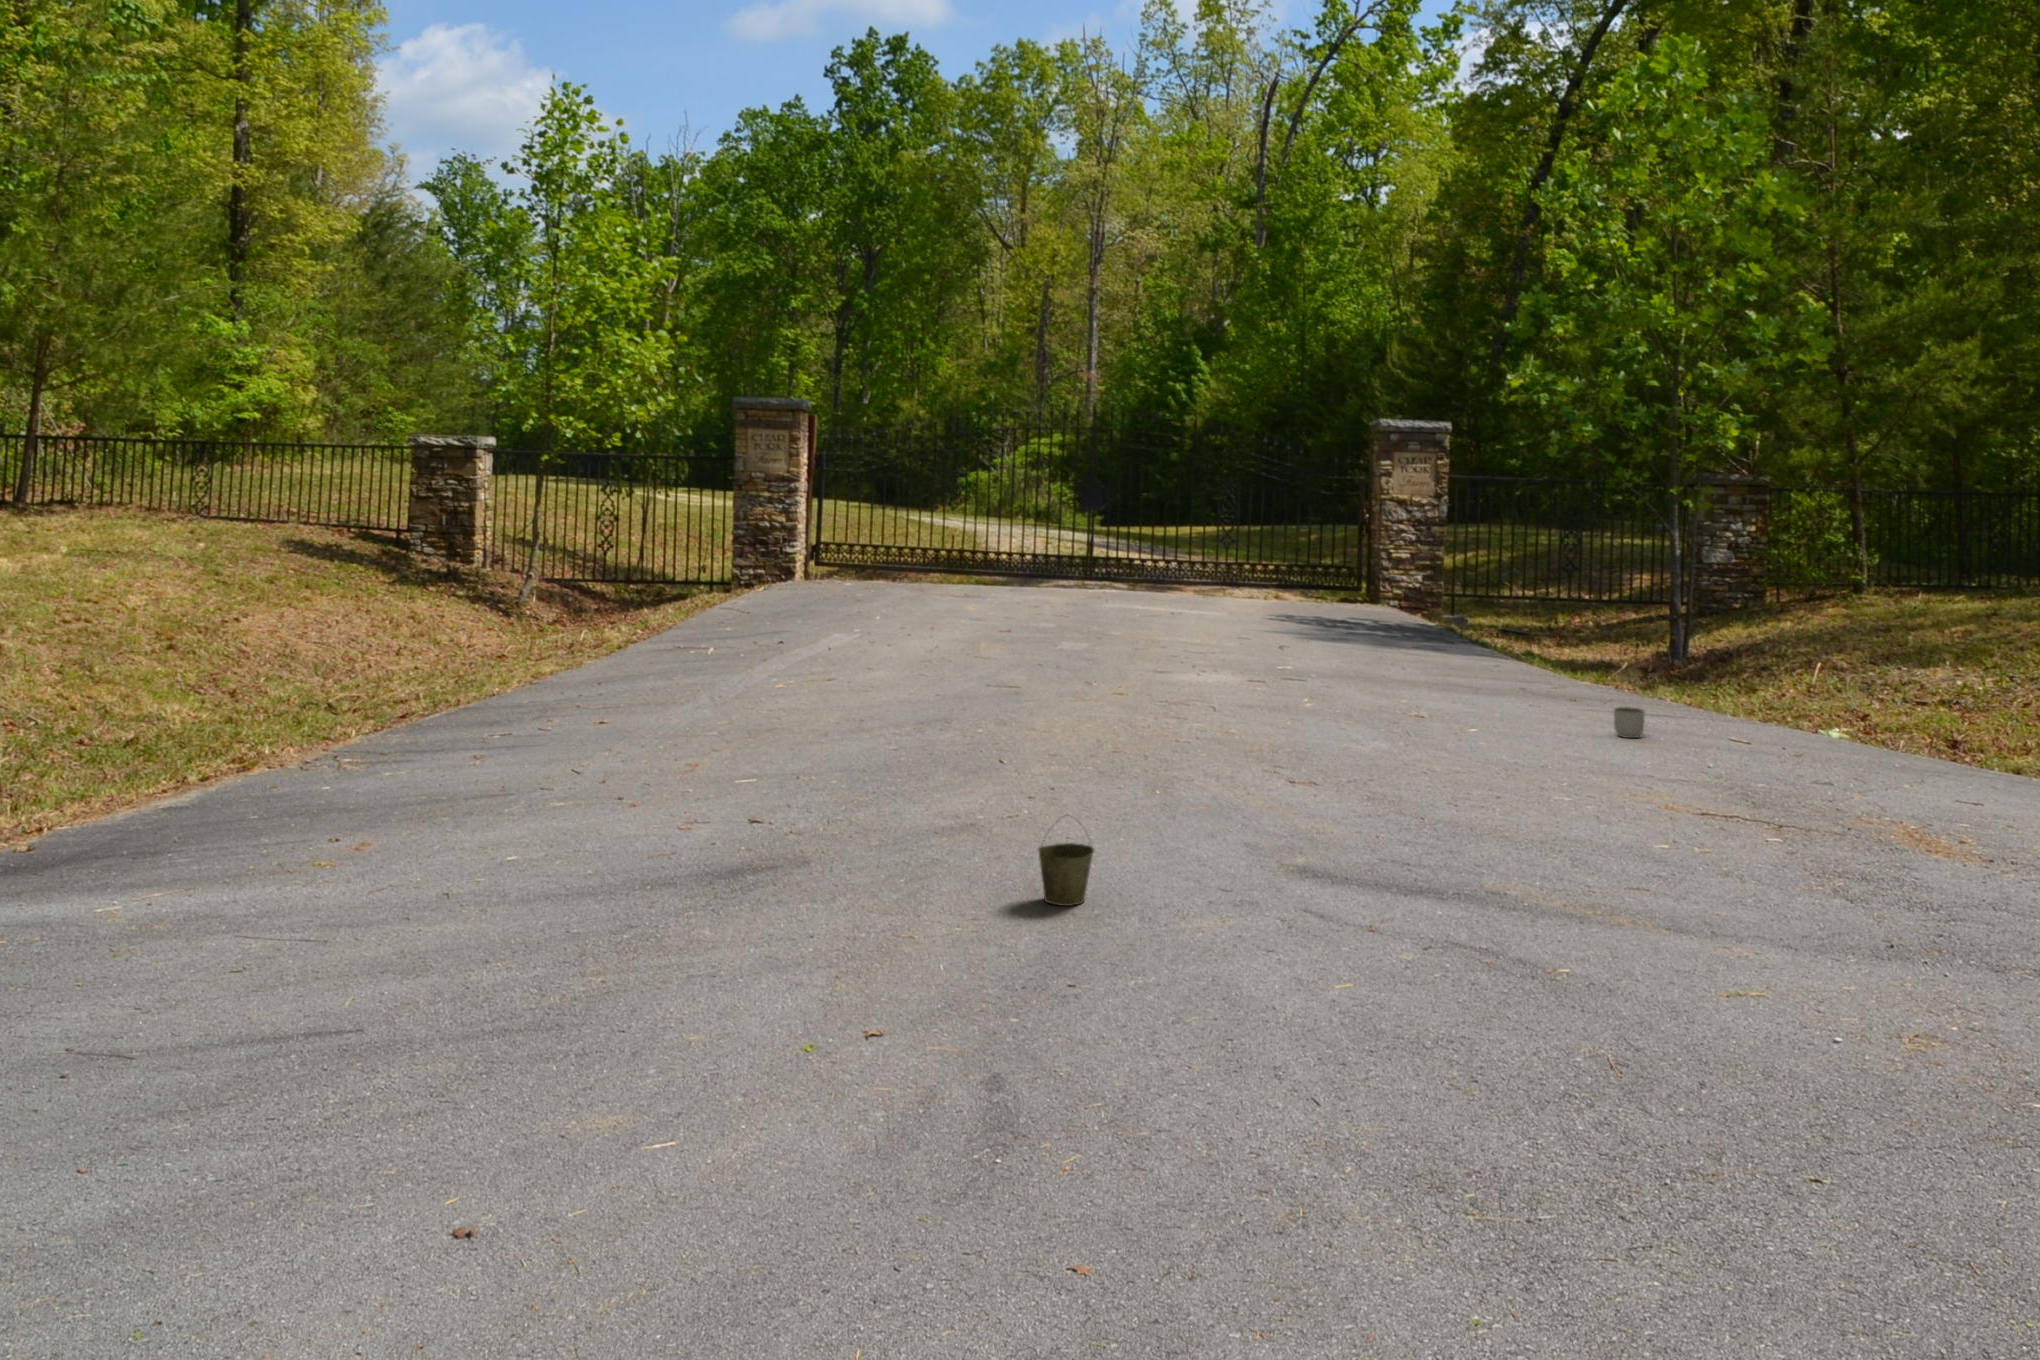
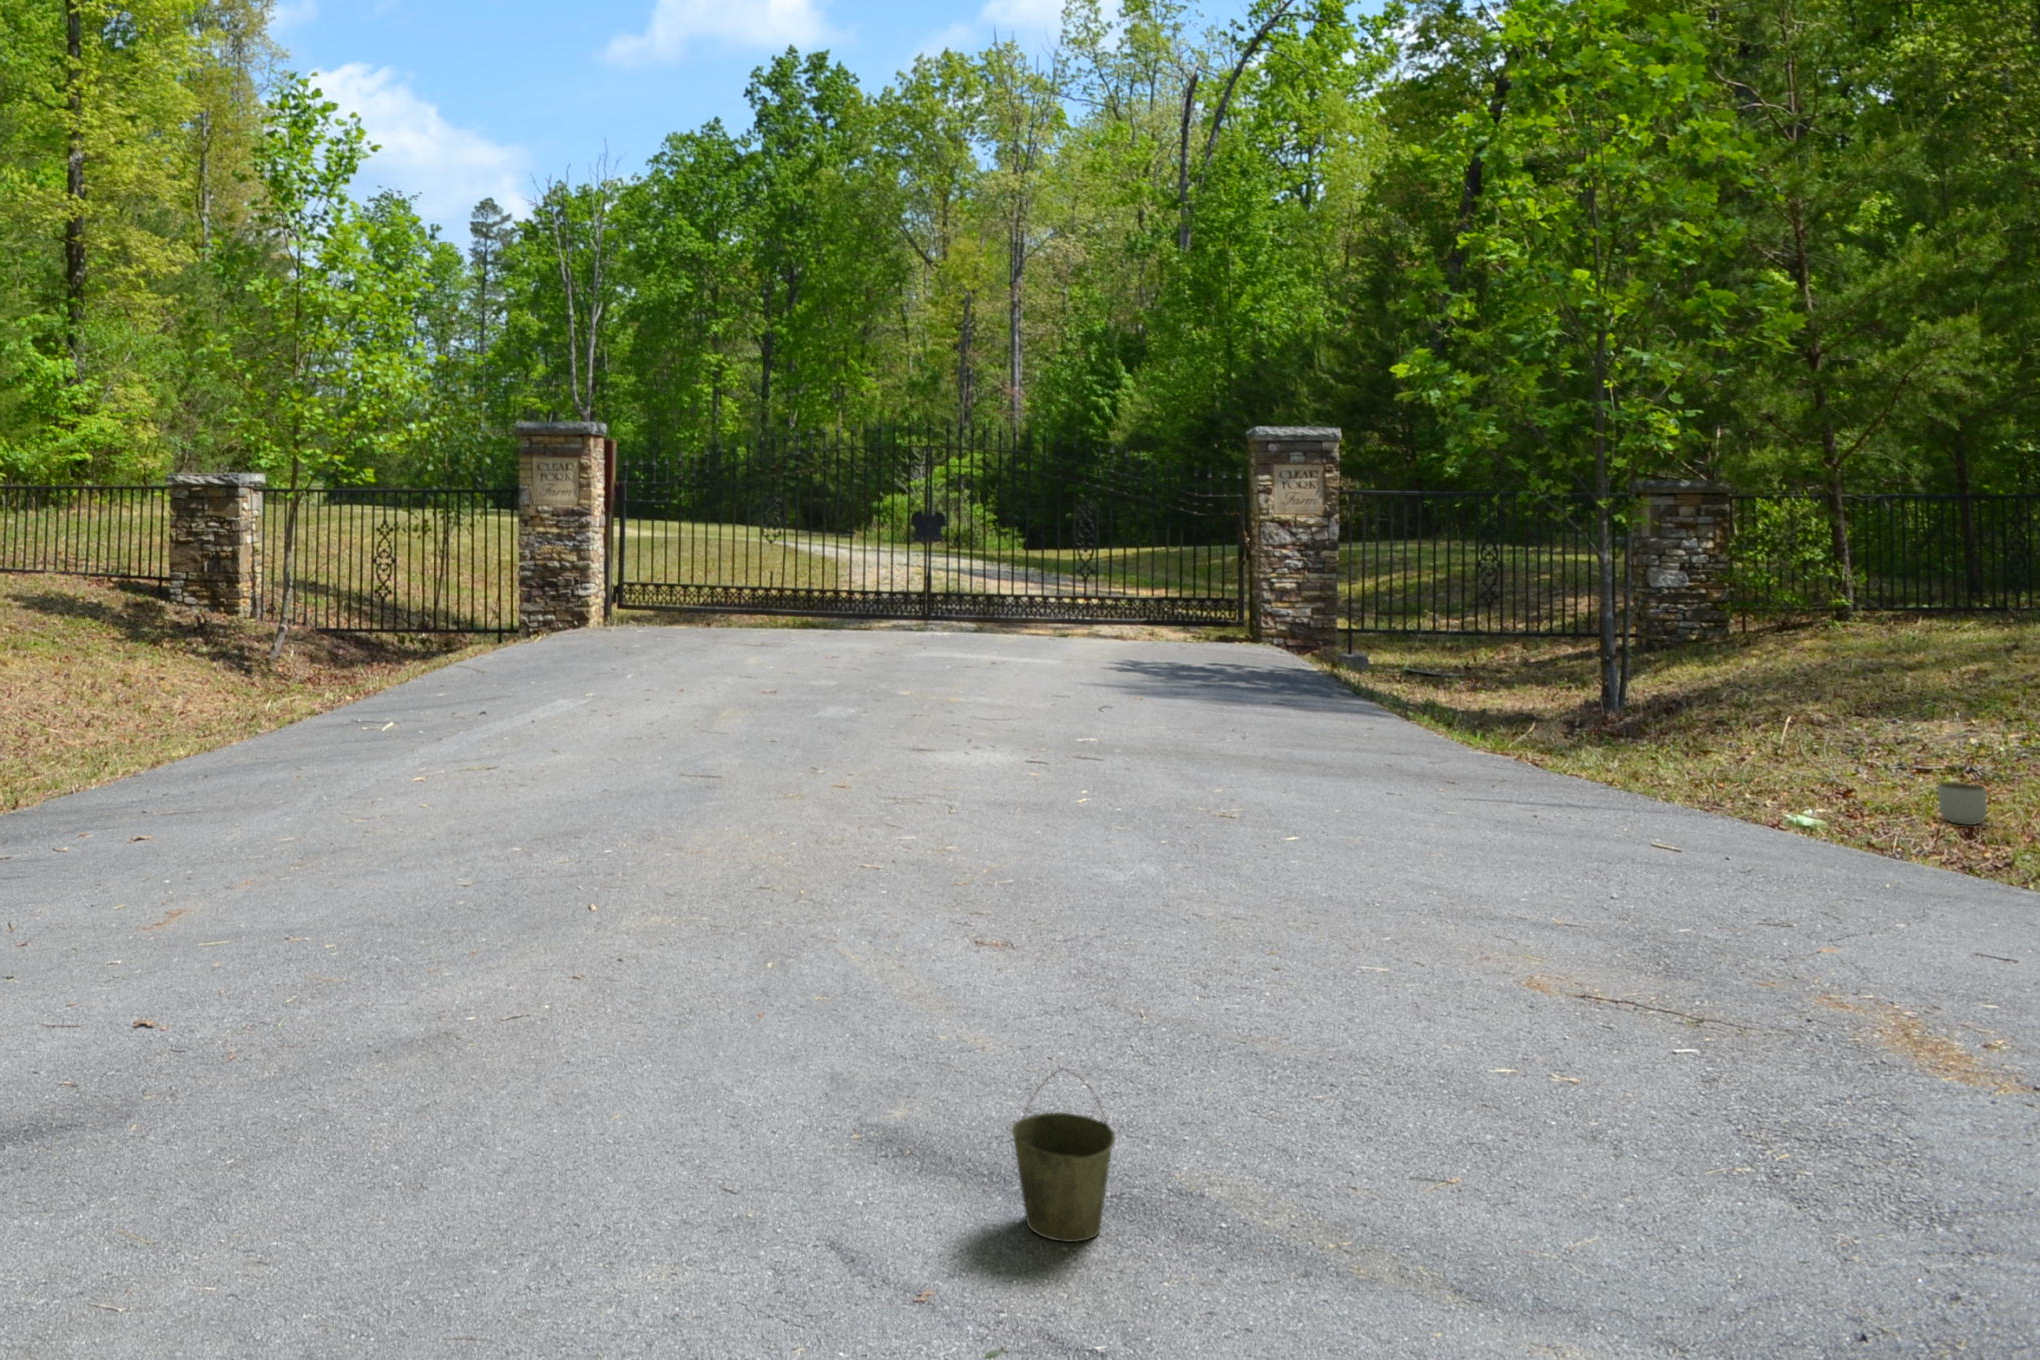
planter: present [1614,707,1645,738] -> present [1938,782,1987,825]

